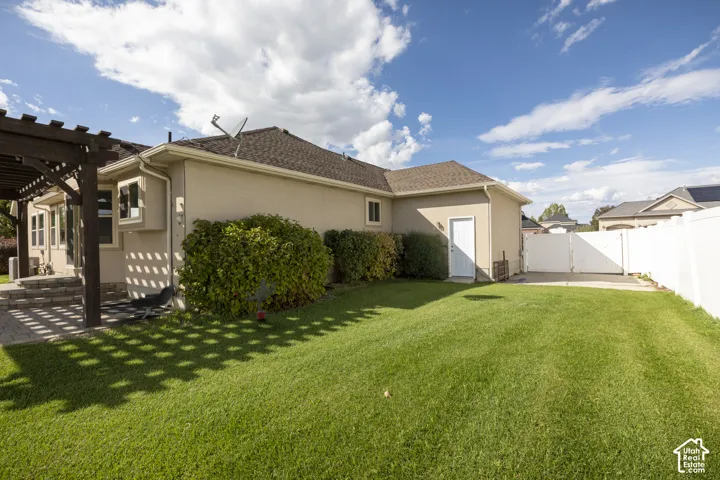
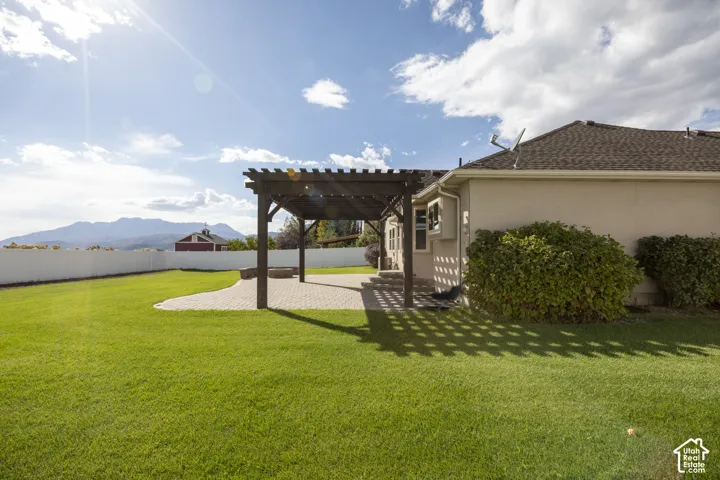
potted tree: present [245,280,276,319] -> none [513,287,550,328]

